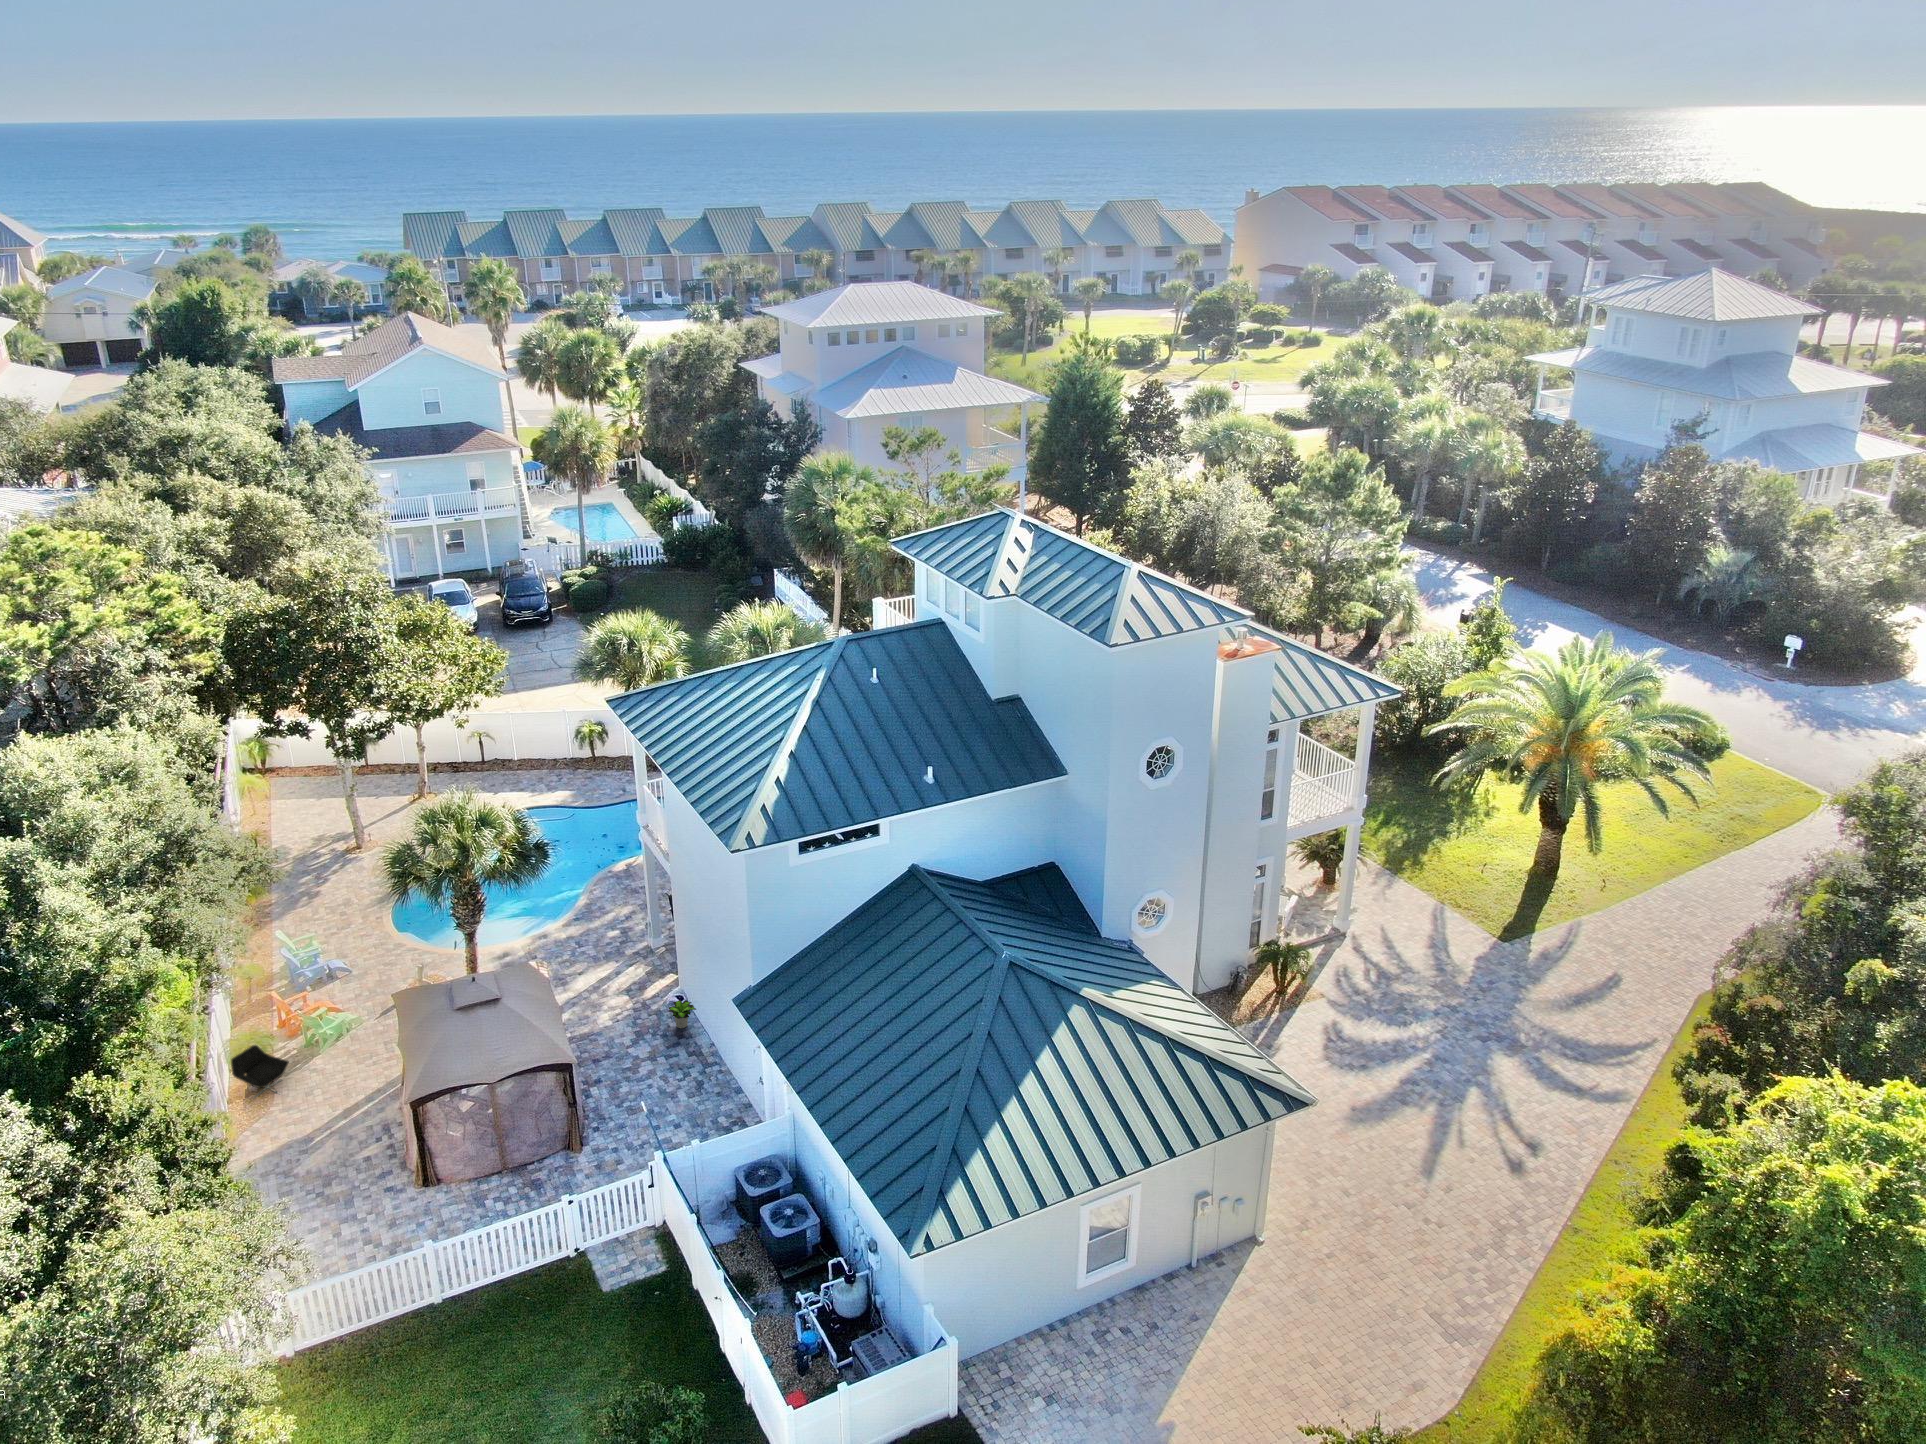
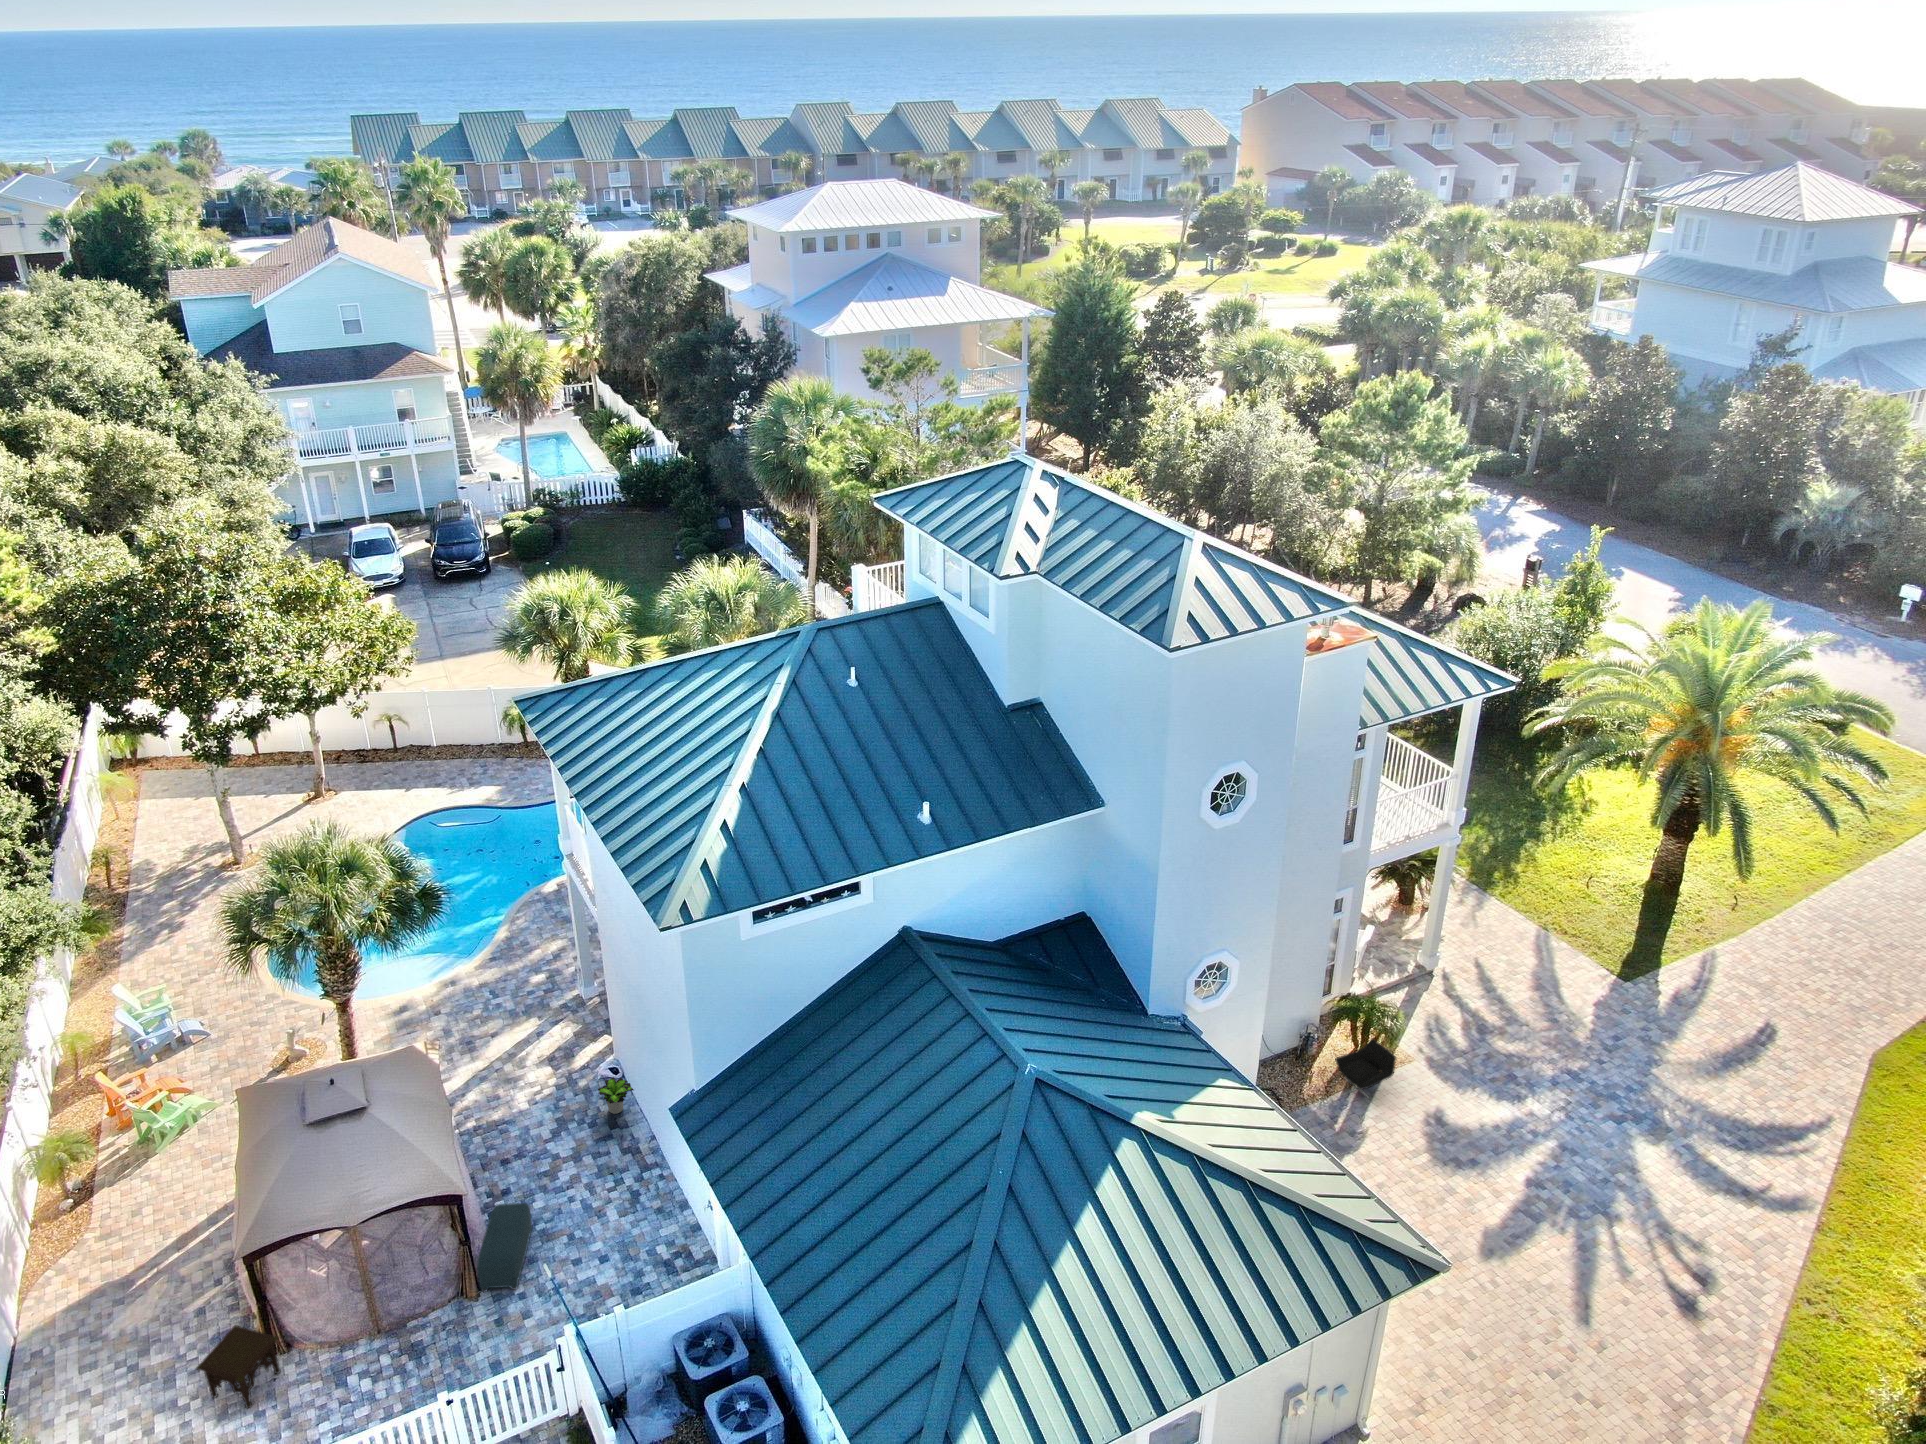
lounge chair: present [231,1045,289,1095] -> present [1335,1040,1396,1099]
bench: none [583,1081,622,1143] -> present [477,1203,532,1291]
side table: none [378,1155,439,1214] -> present [196,1325,280,1408]

